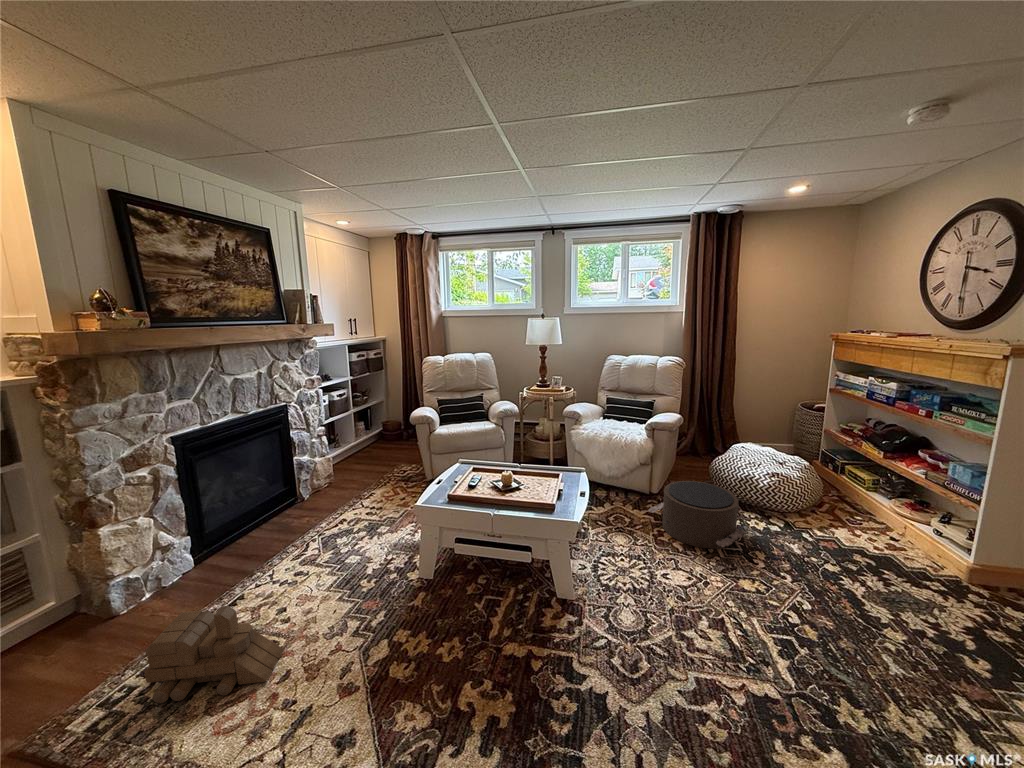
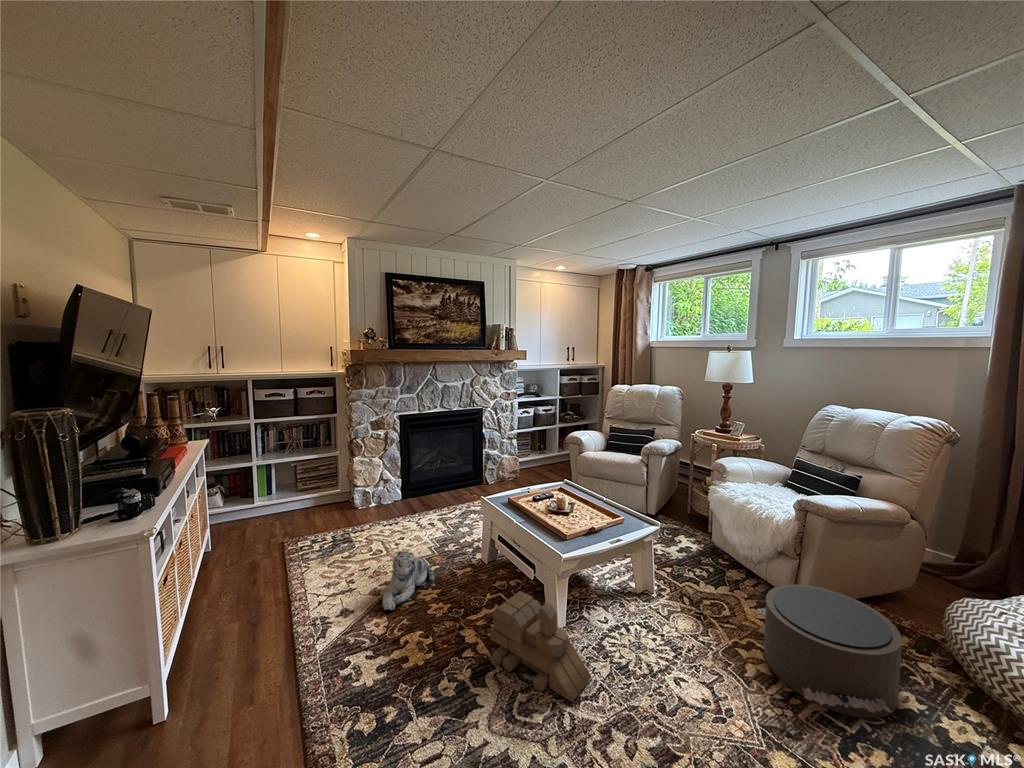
toy train: present [145,606,284,703] -> present [490,591,591,702]
plush toy: none [353,607,410,697] -> present [382,551,435,610]

